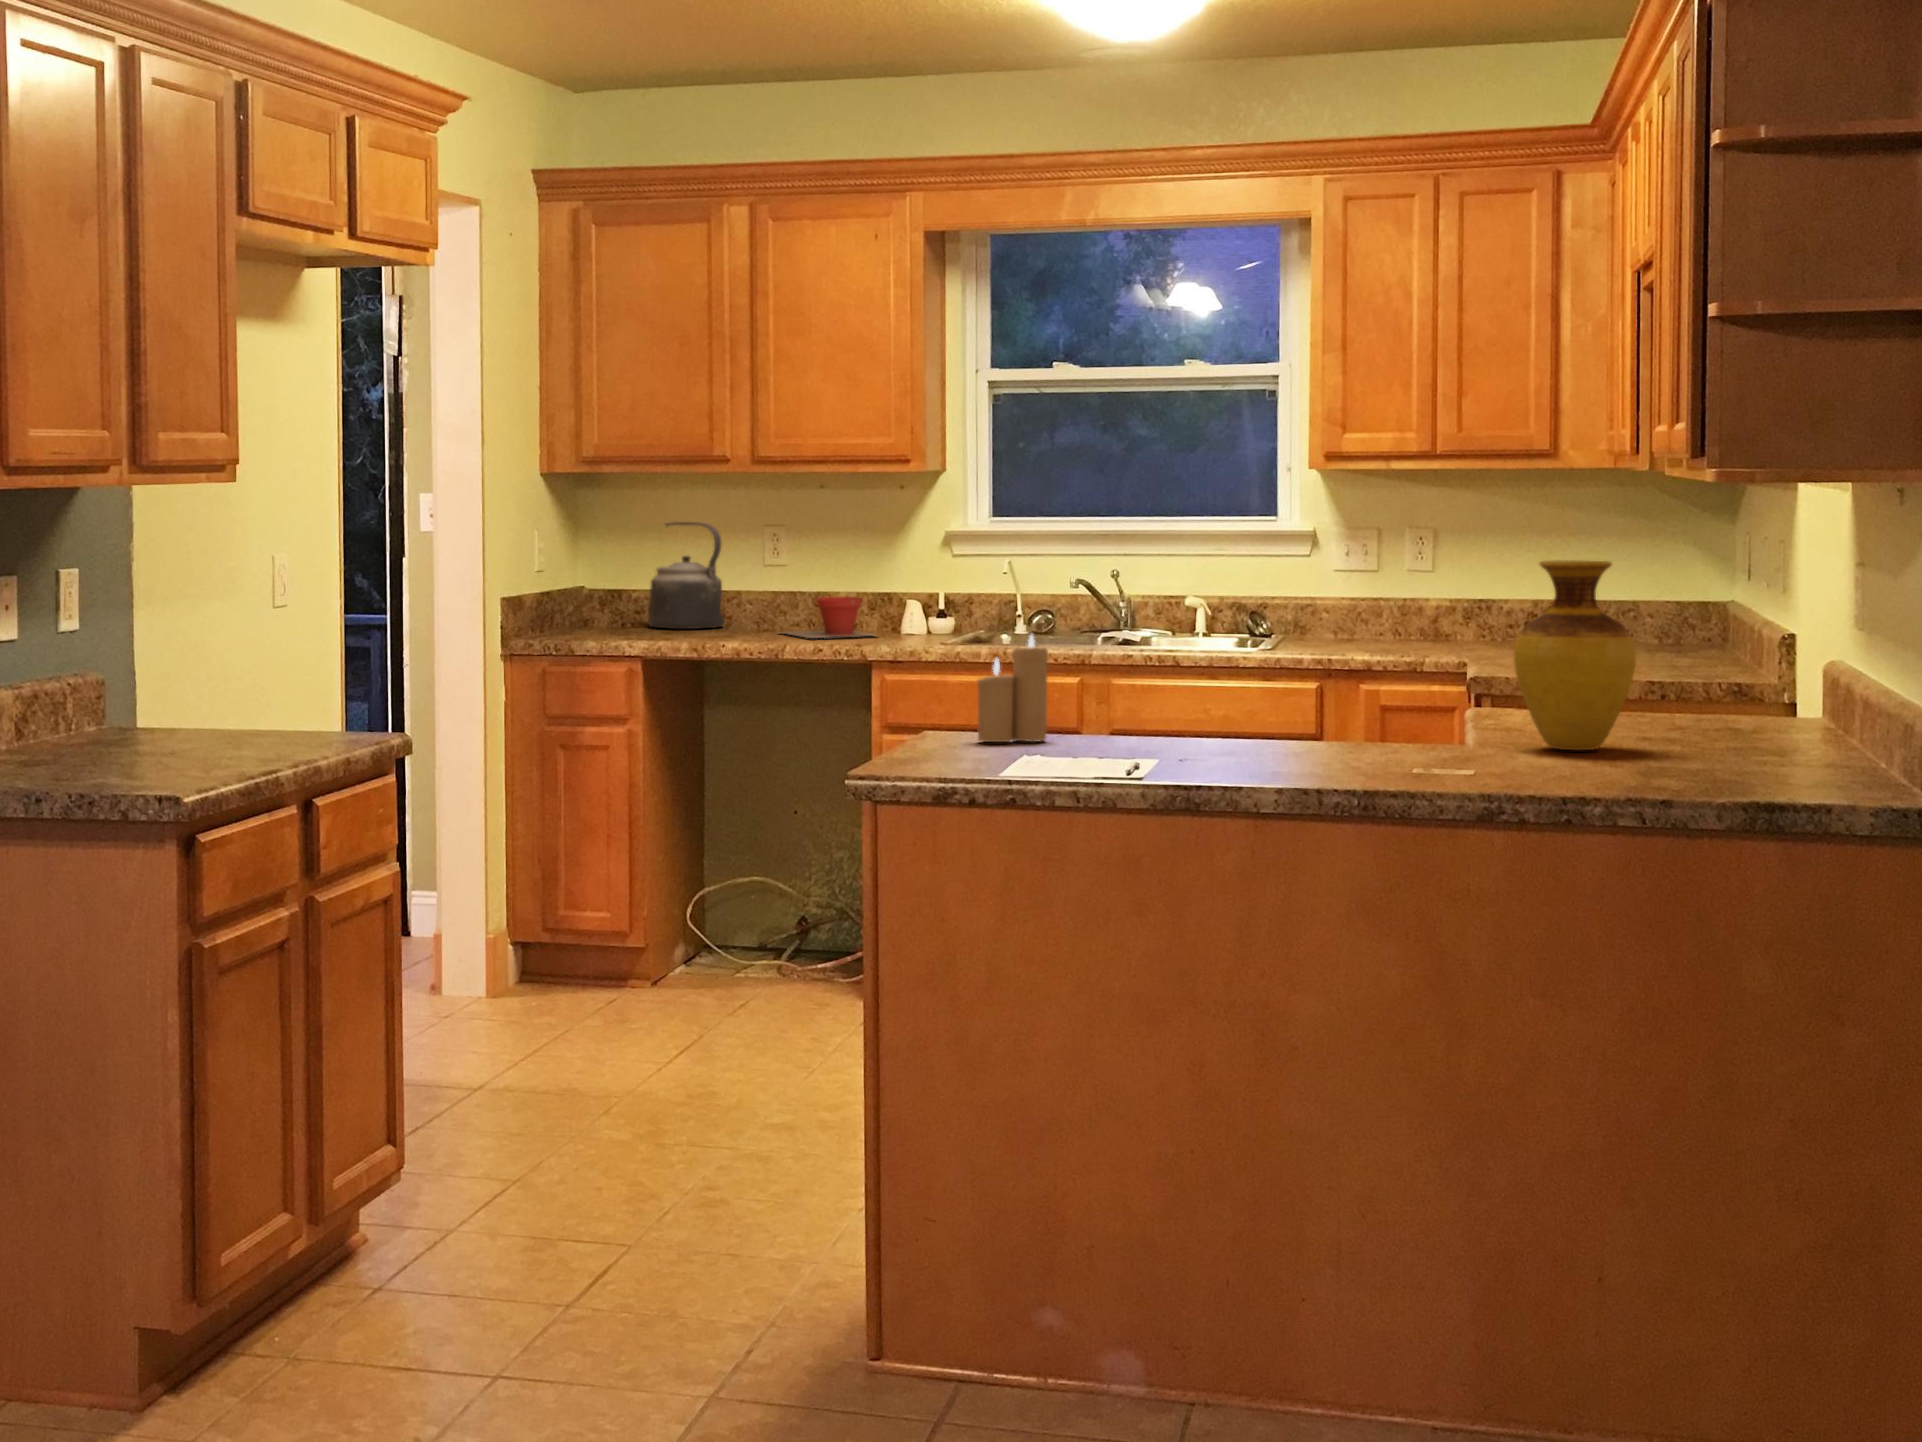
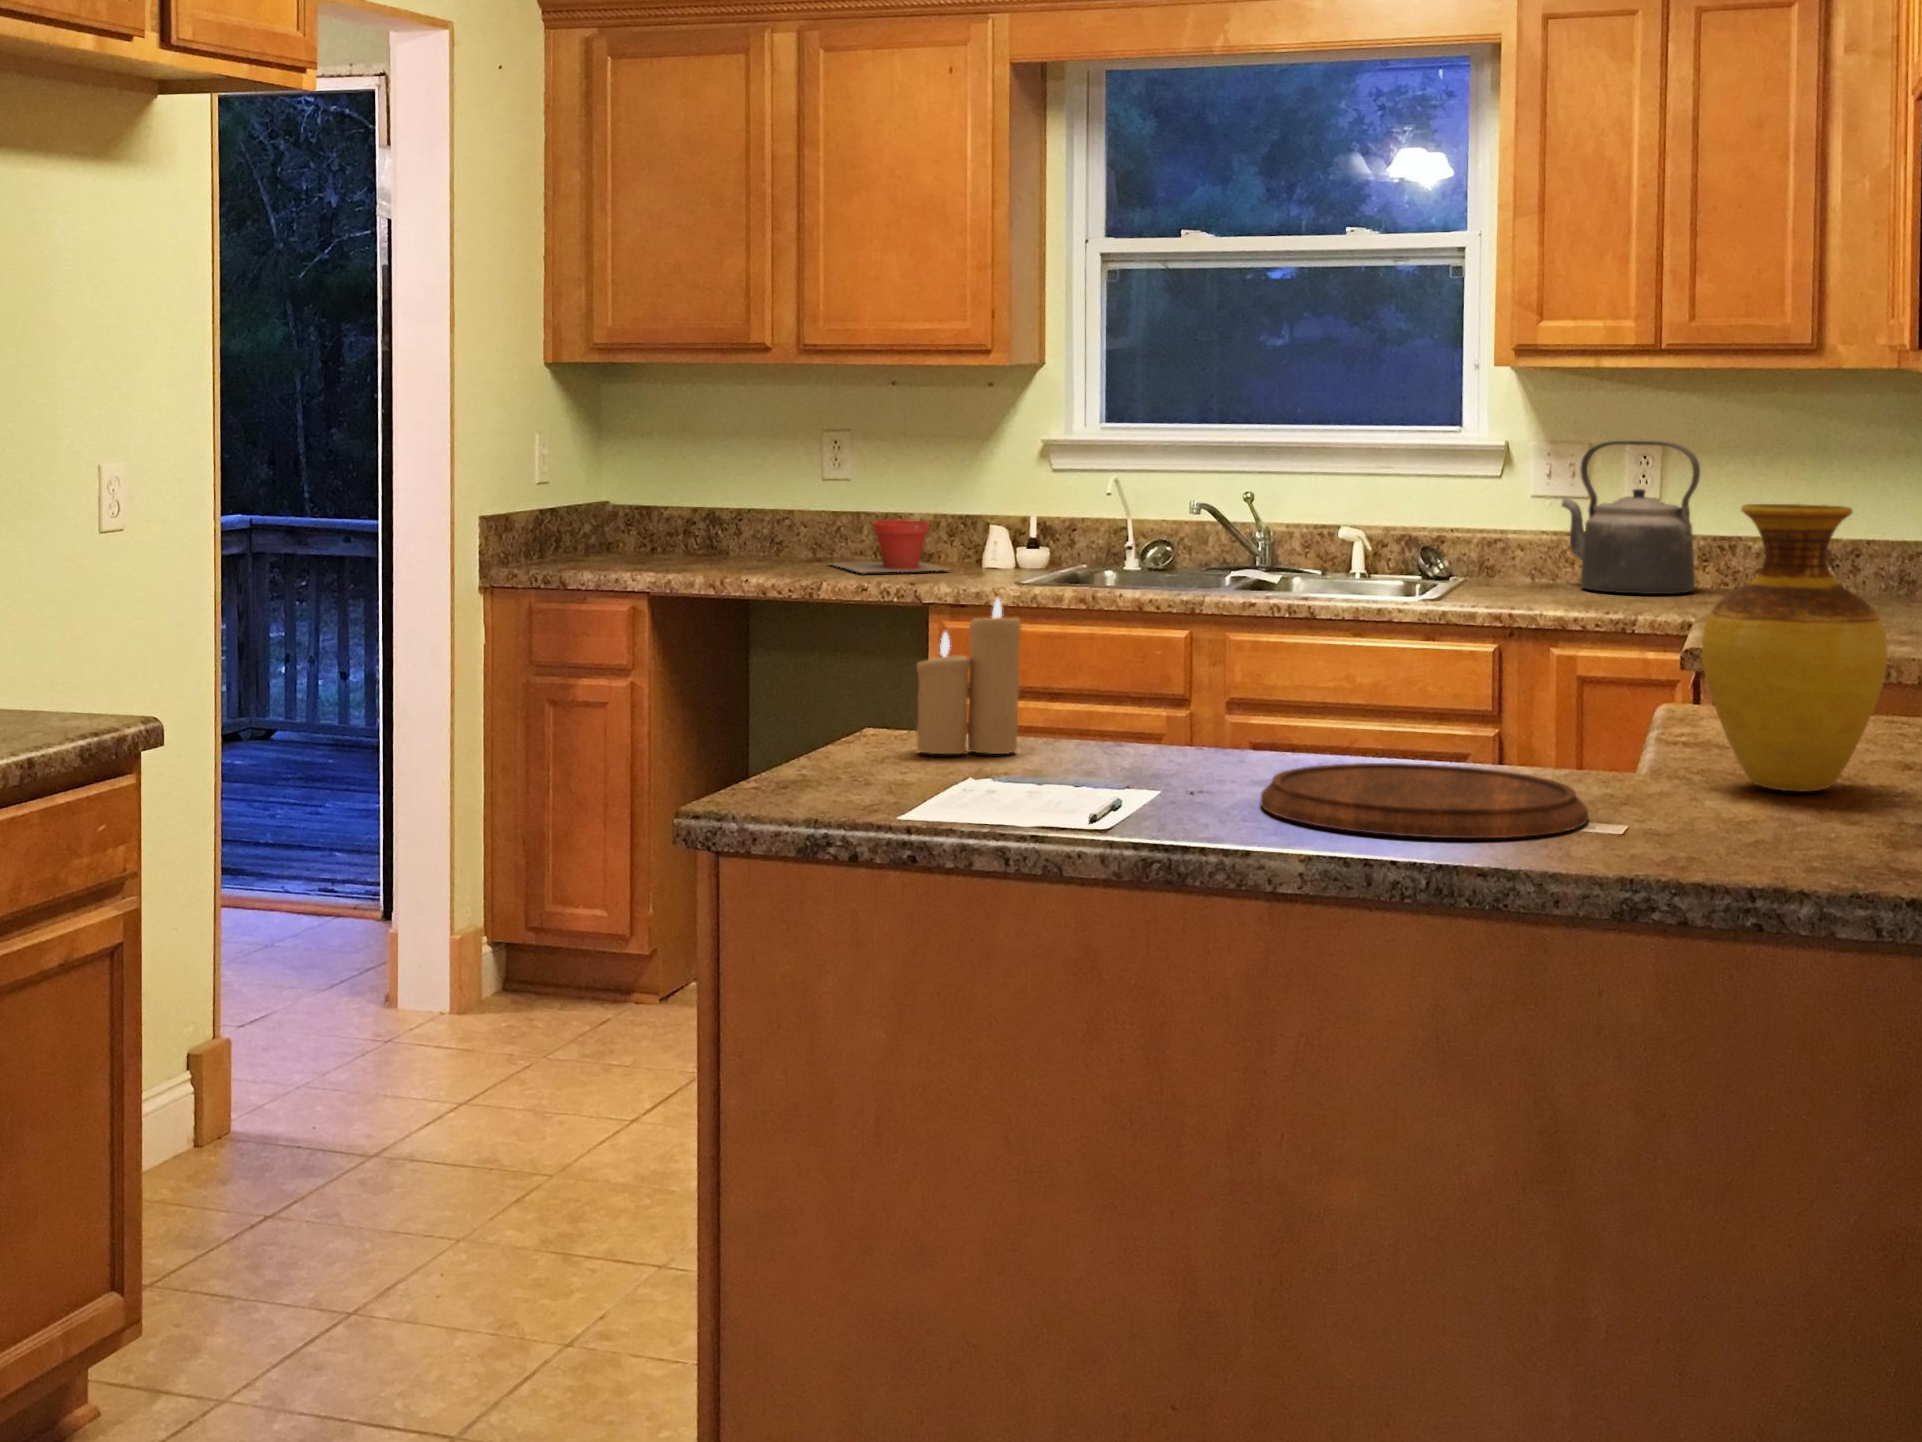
kettle: present [649,522,724,629] -> present [1562,441,1700,594]
cutting board: none [1234,738,1450,776] -> present [1261,763,1588,838]

